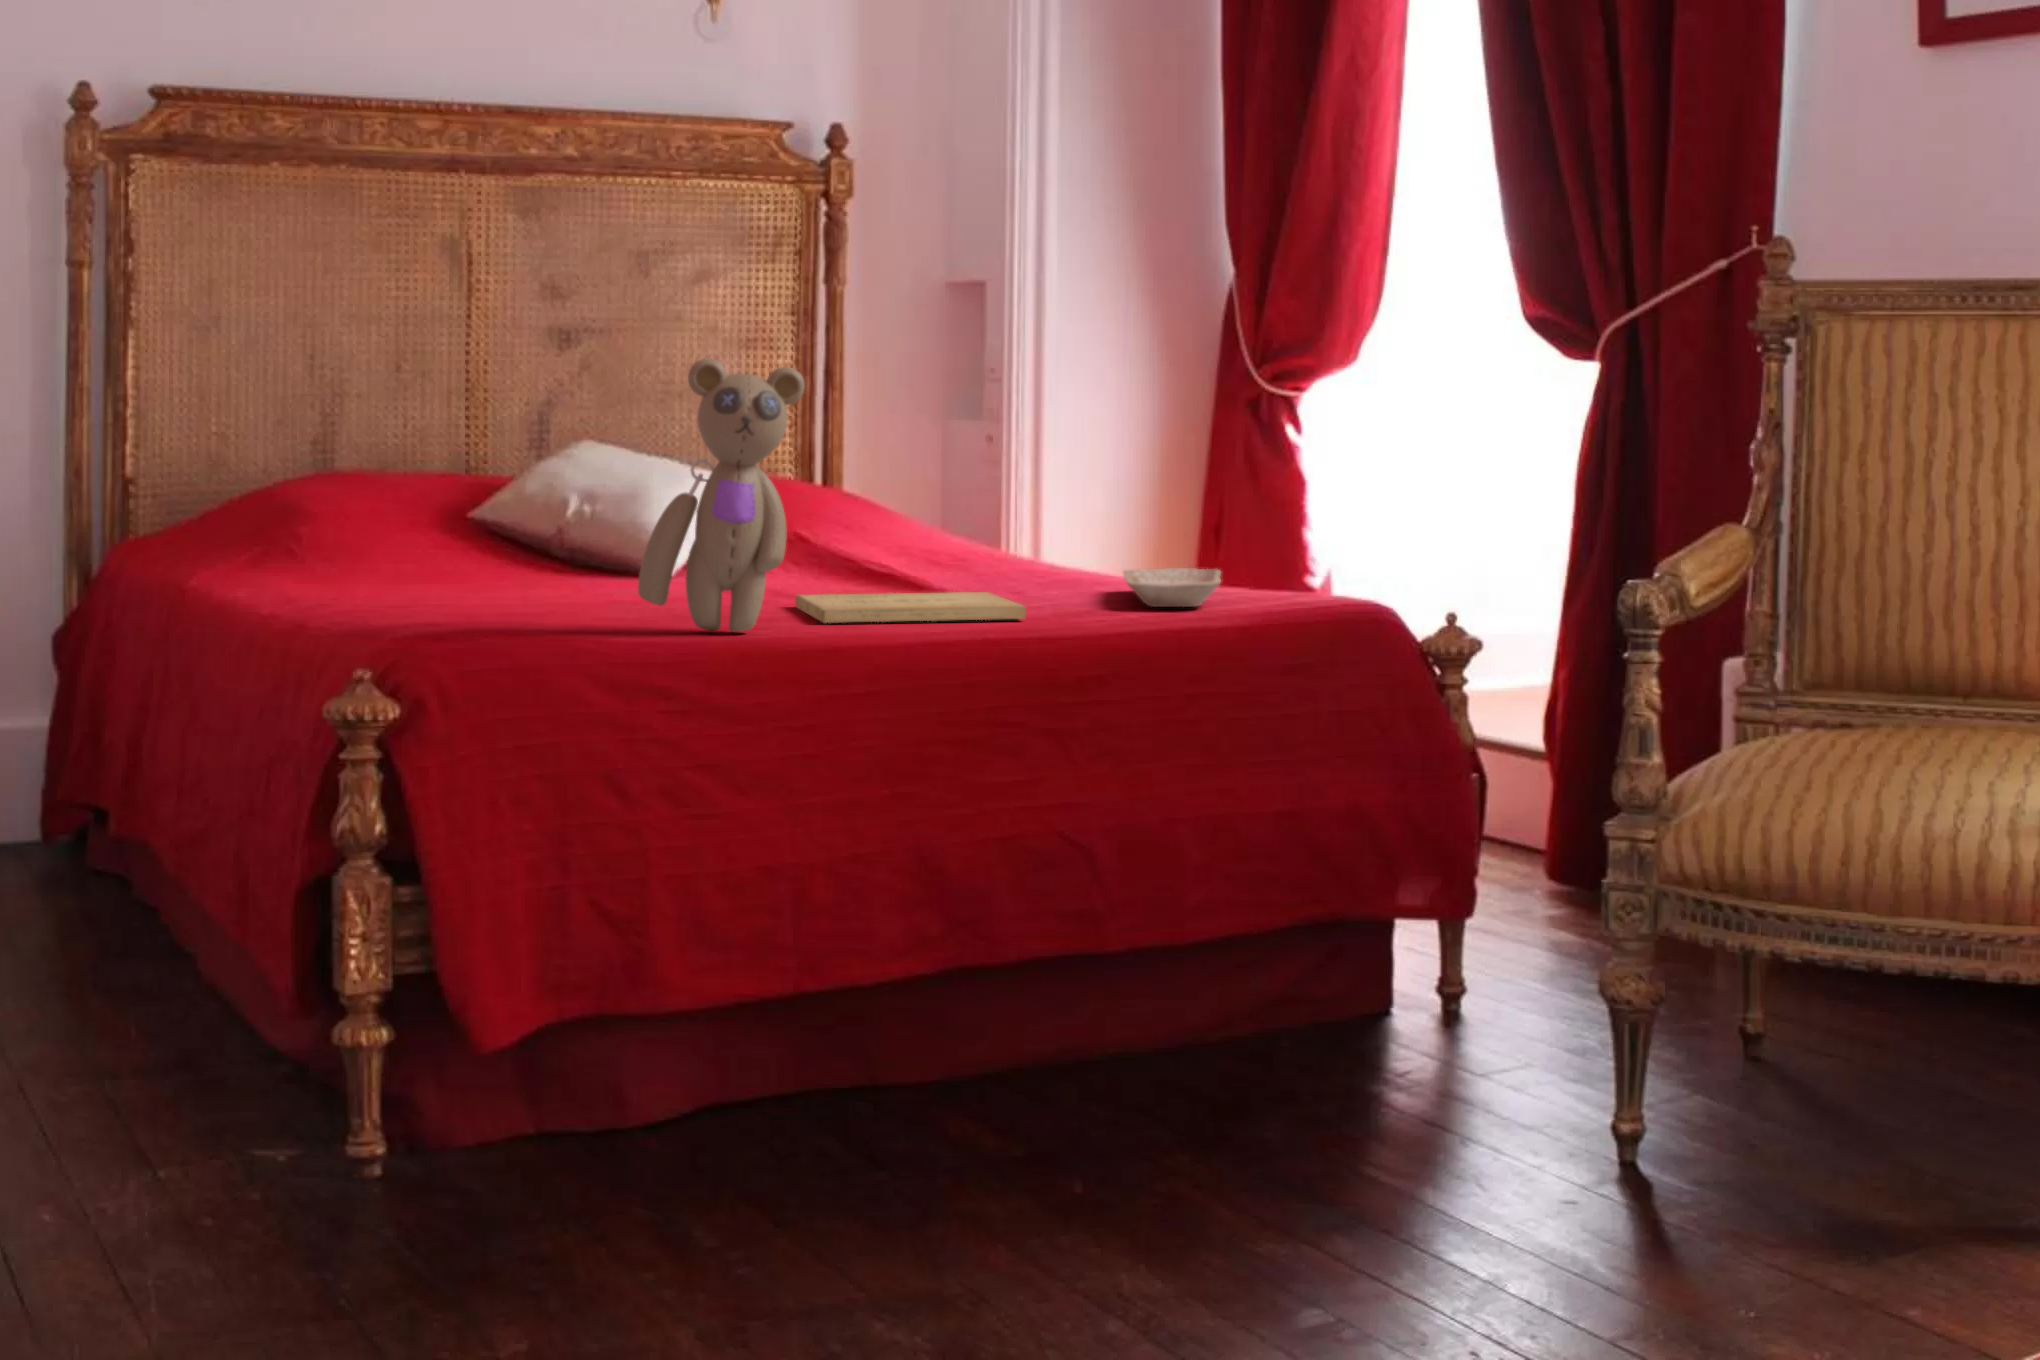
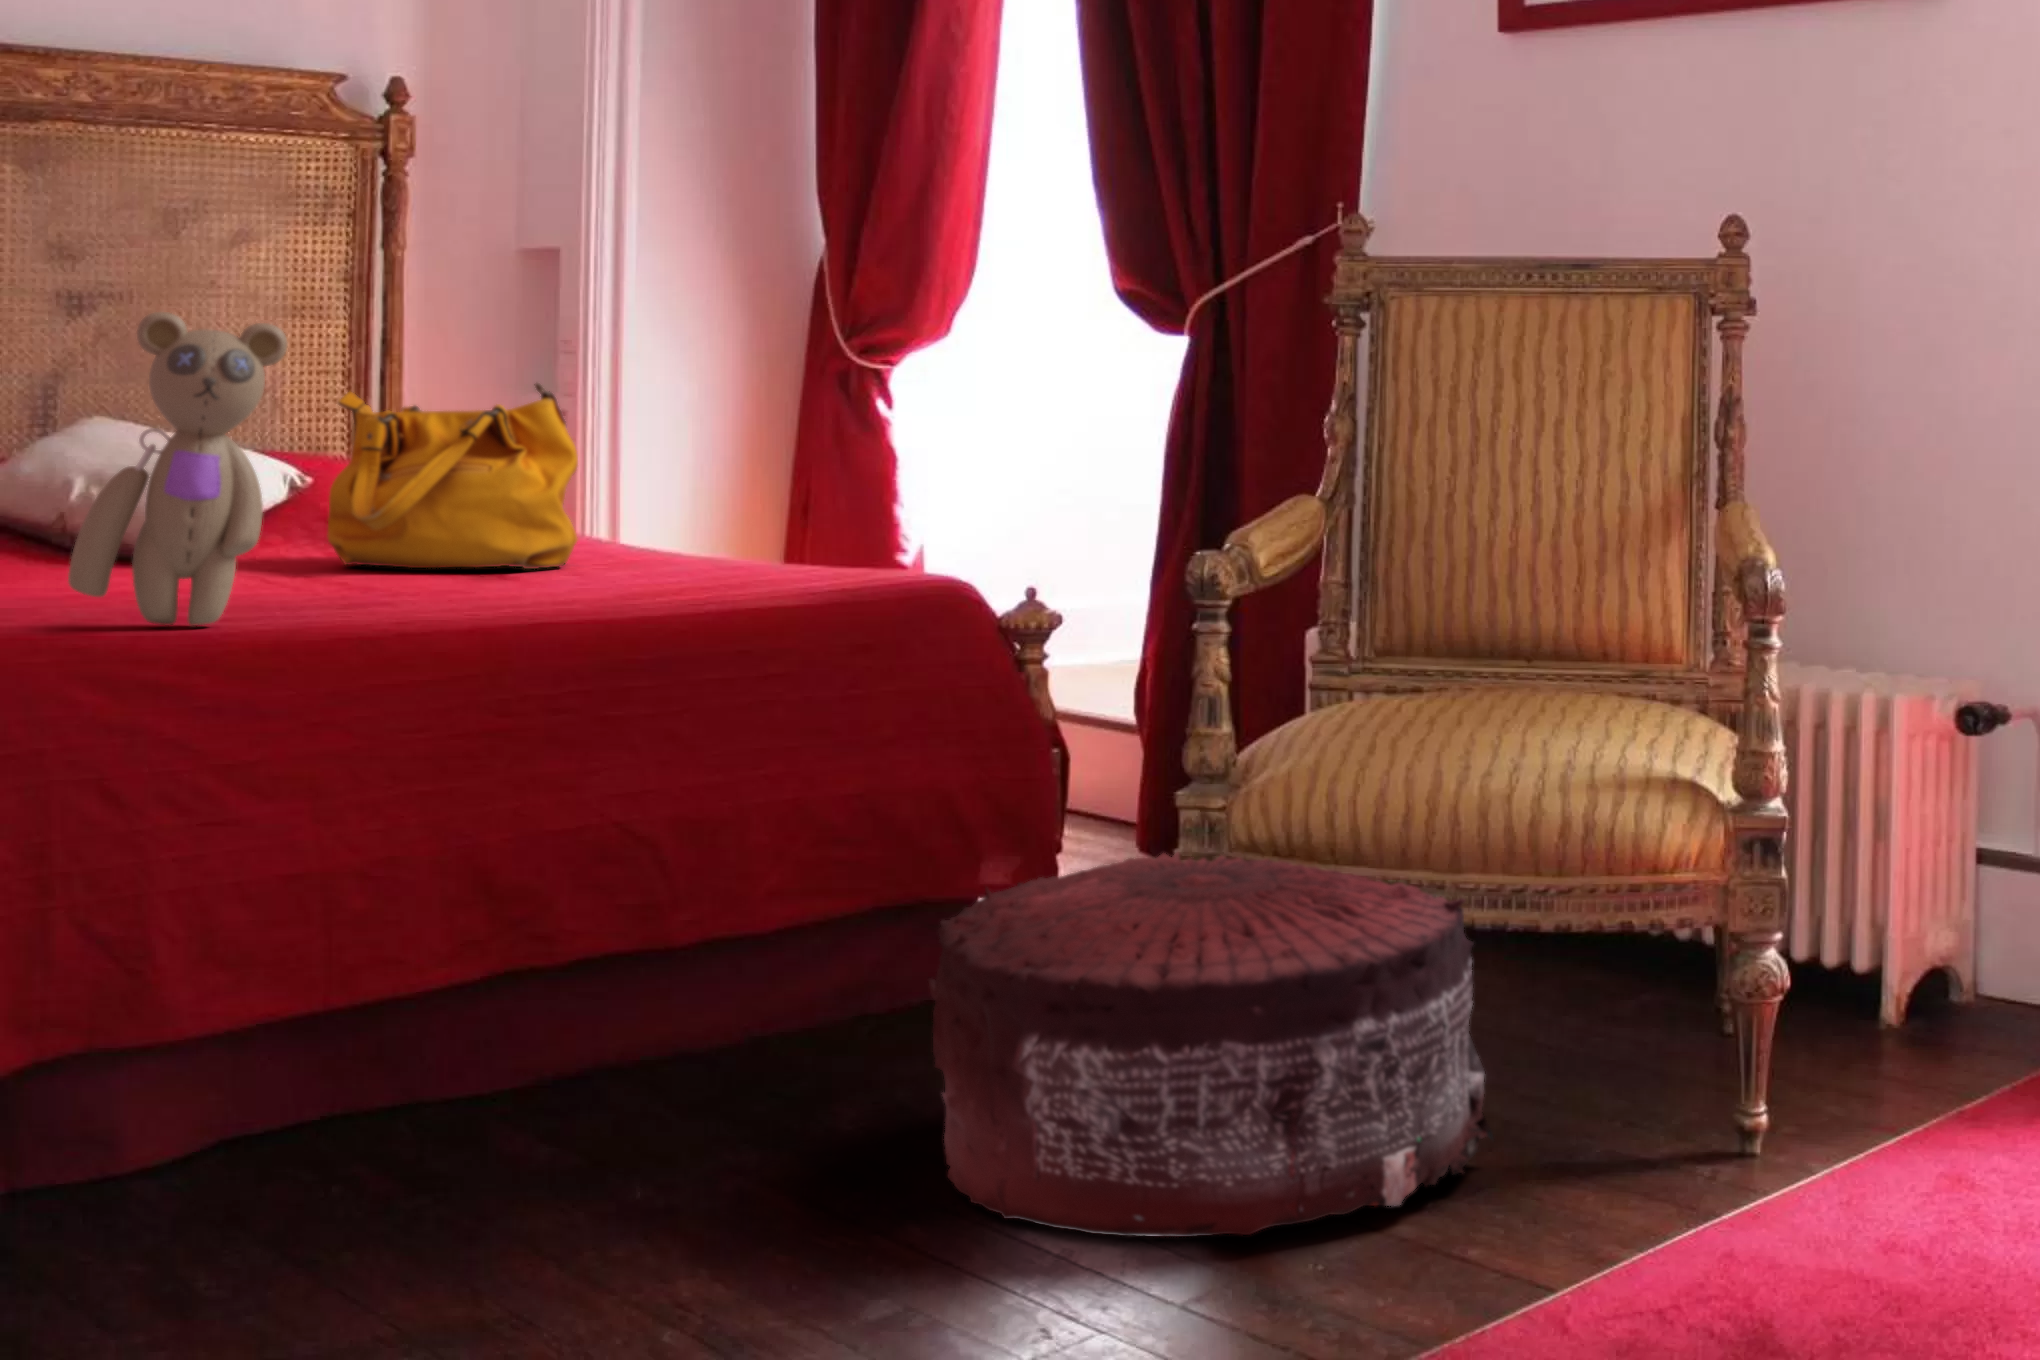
handbag: none [806,412,1018,584] -> present [327,383,578,569]
tray: present [1123,568,1221,607] -> none [687,548,799,588]
book: present [795,592,1026,623] -> none [292,576,563,613]
pouf: none [1377,872,1942,1249] -> present [929,853,1493,1237]

